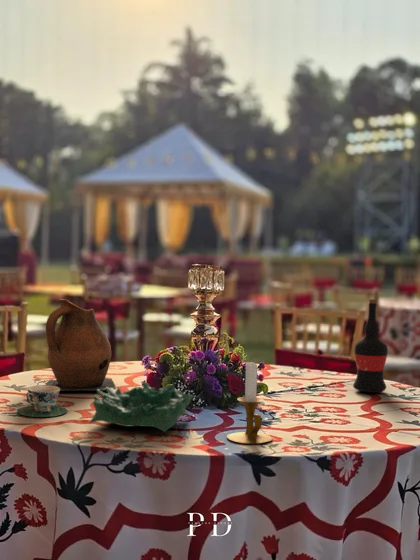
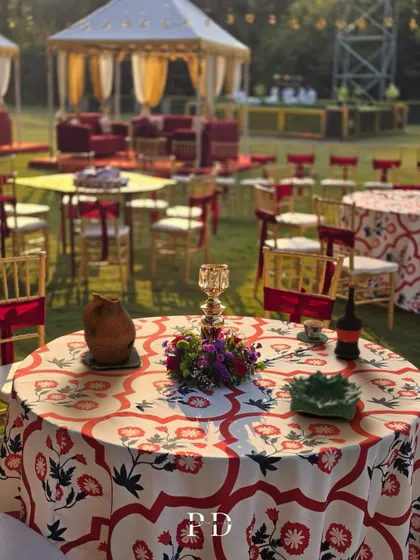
candlestick: present [227,362,272,444] -> none [239,378,274,441]
decorative bowl: present [90,383,194,432] -> present [288,370,362,420]
teacup: present [17,385,67,417] -> present [297,320,328,343]

